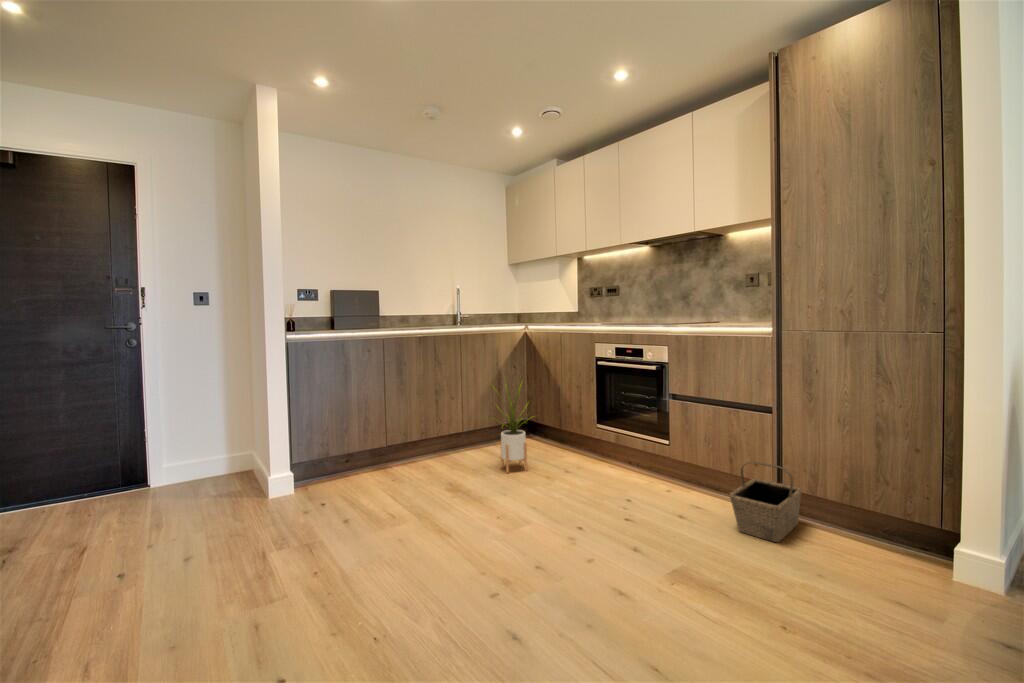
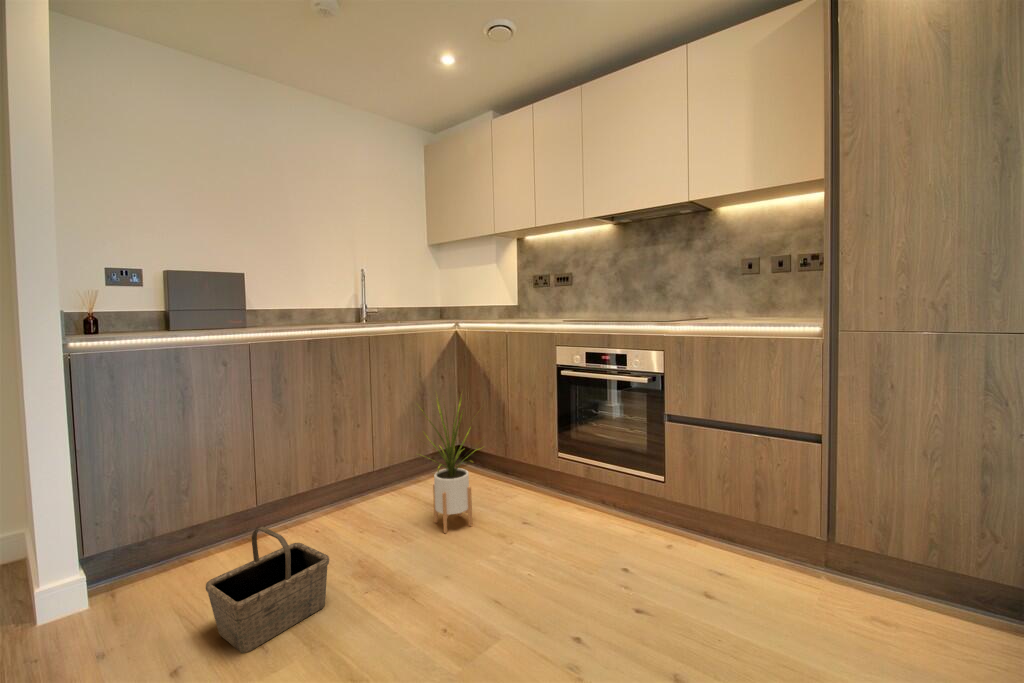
basket: present [730,462,802,542] -> present [206,527,329,653]

